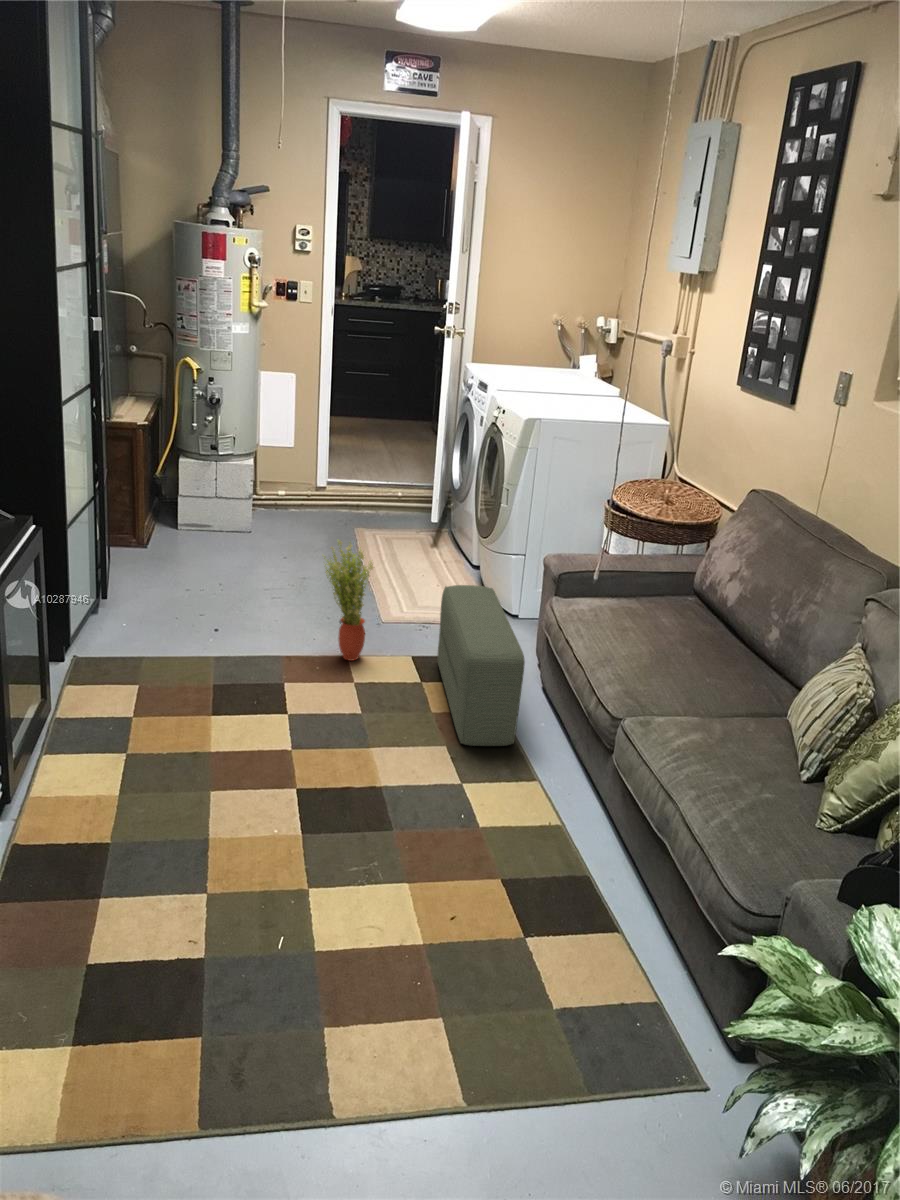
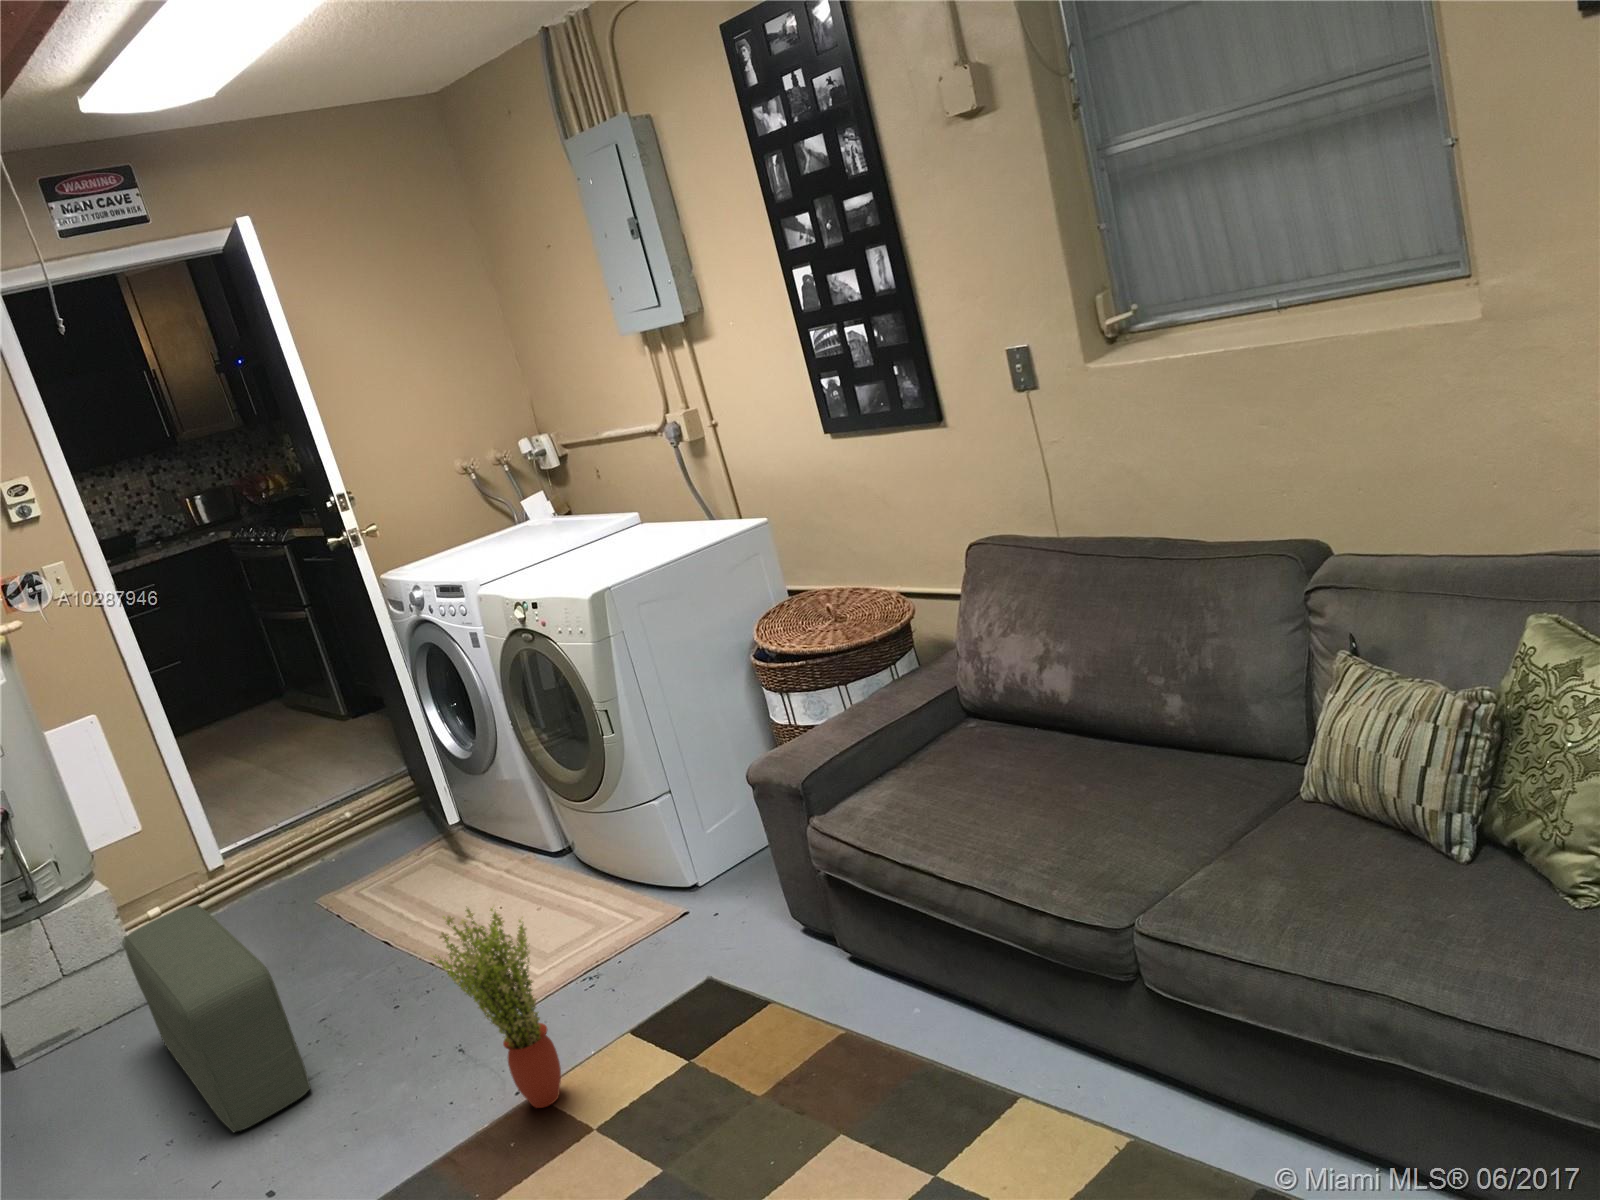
pouf: present [437,585,525,746] -> present [125,905,311,1132]

